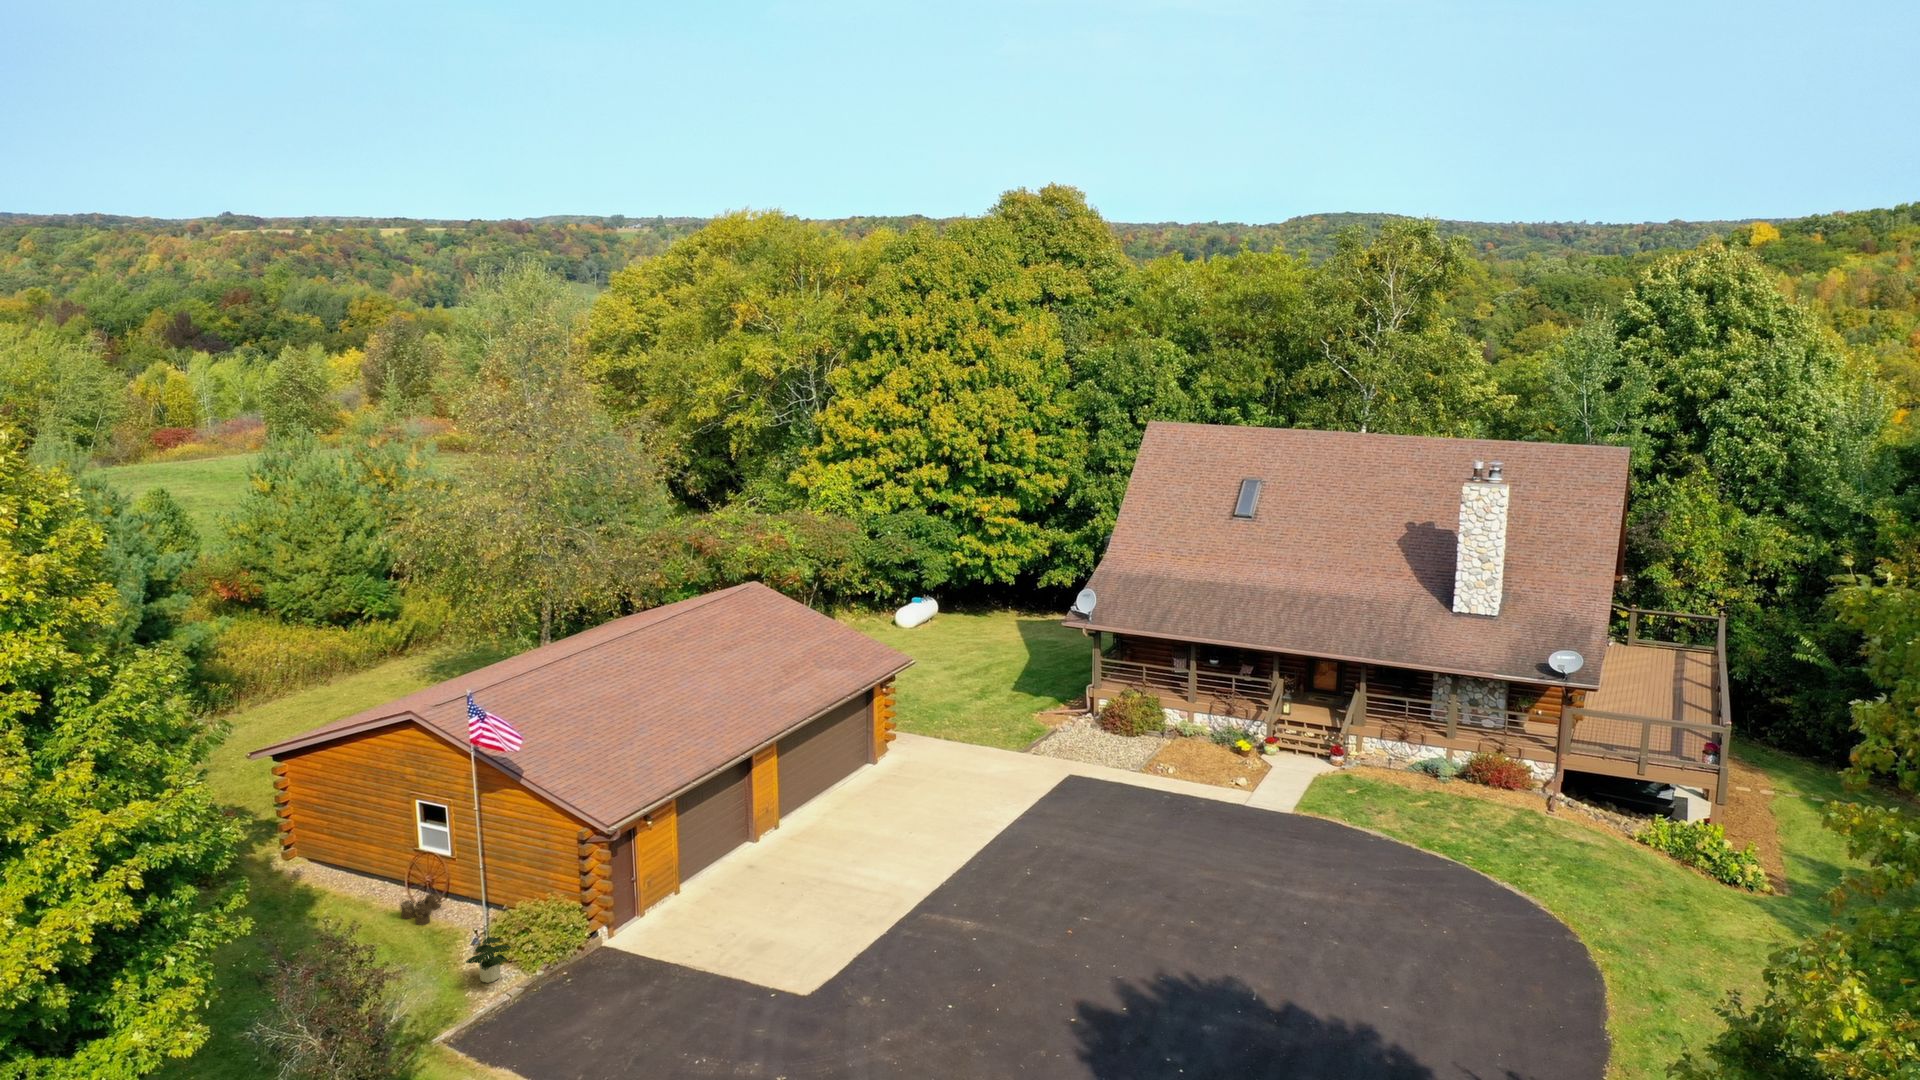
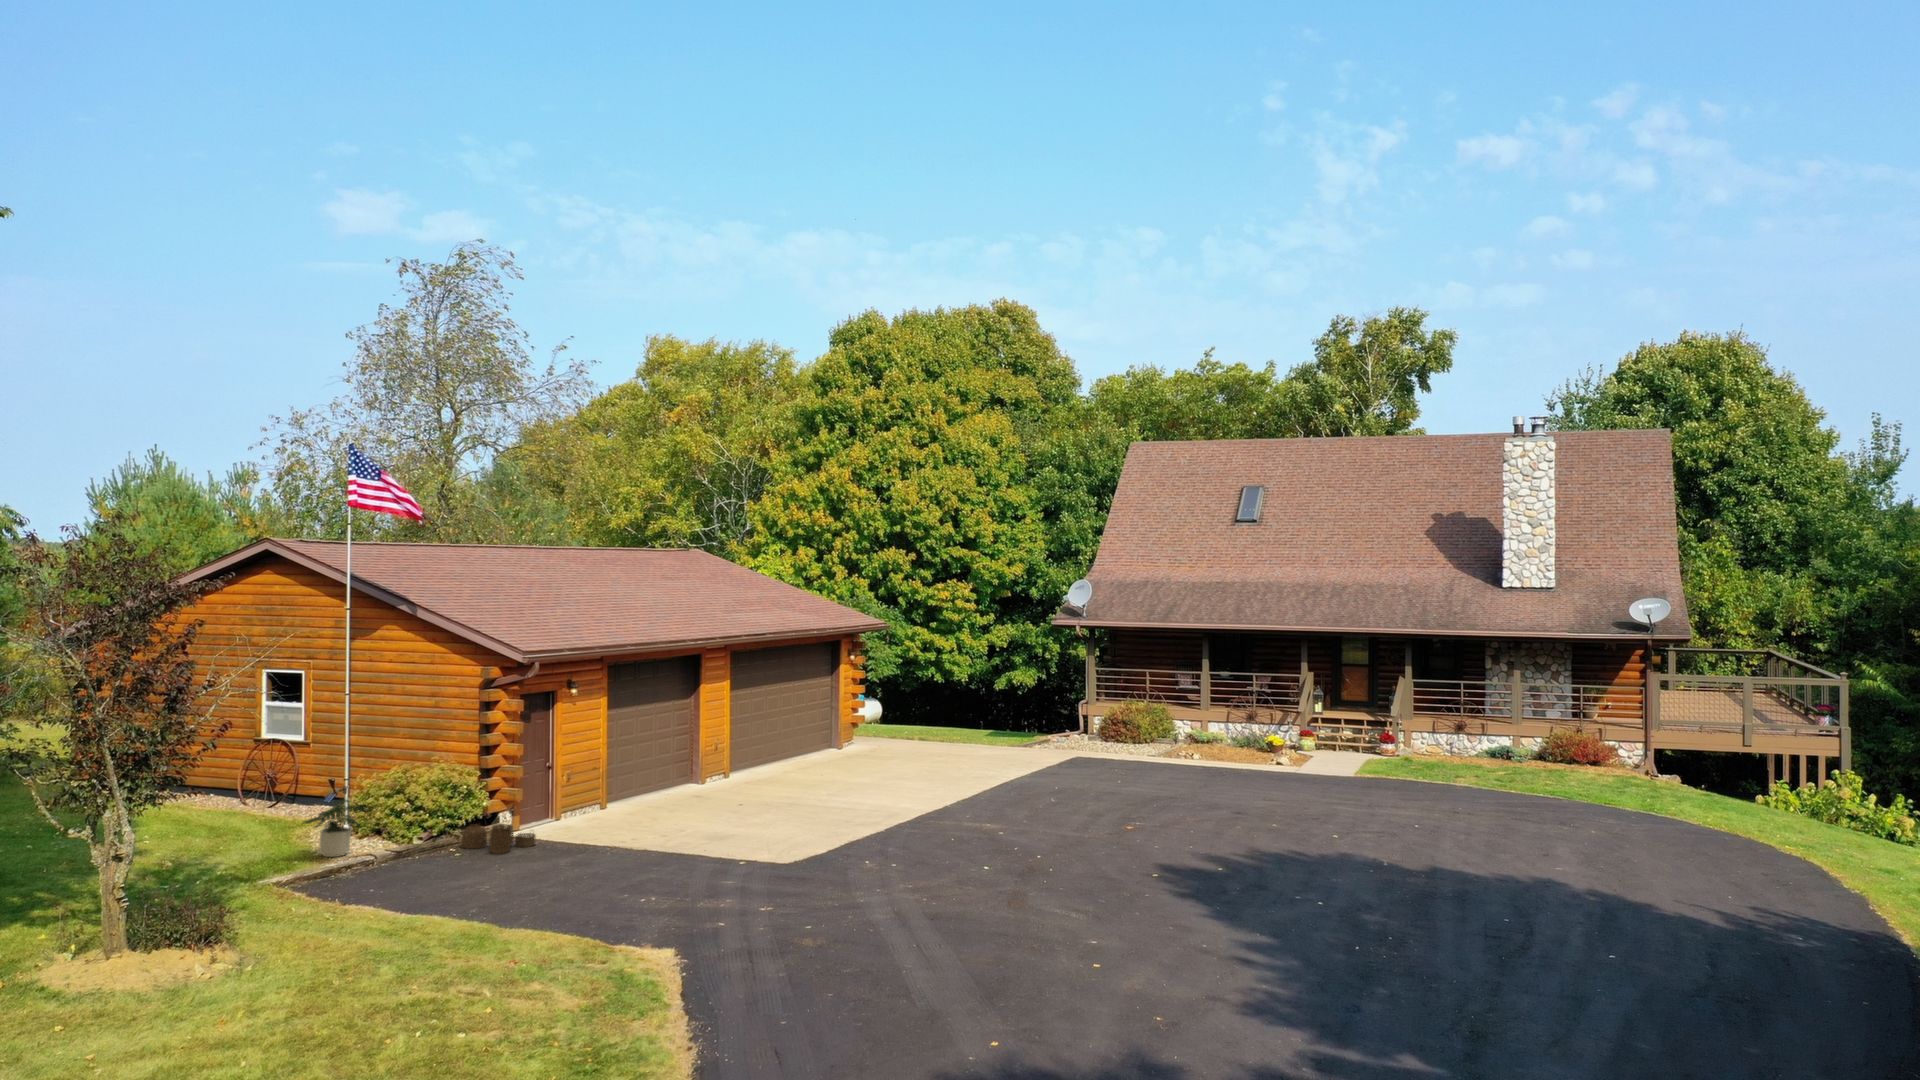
woven basket: present [400,893,441,925] -> present [461,824,536,854]

